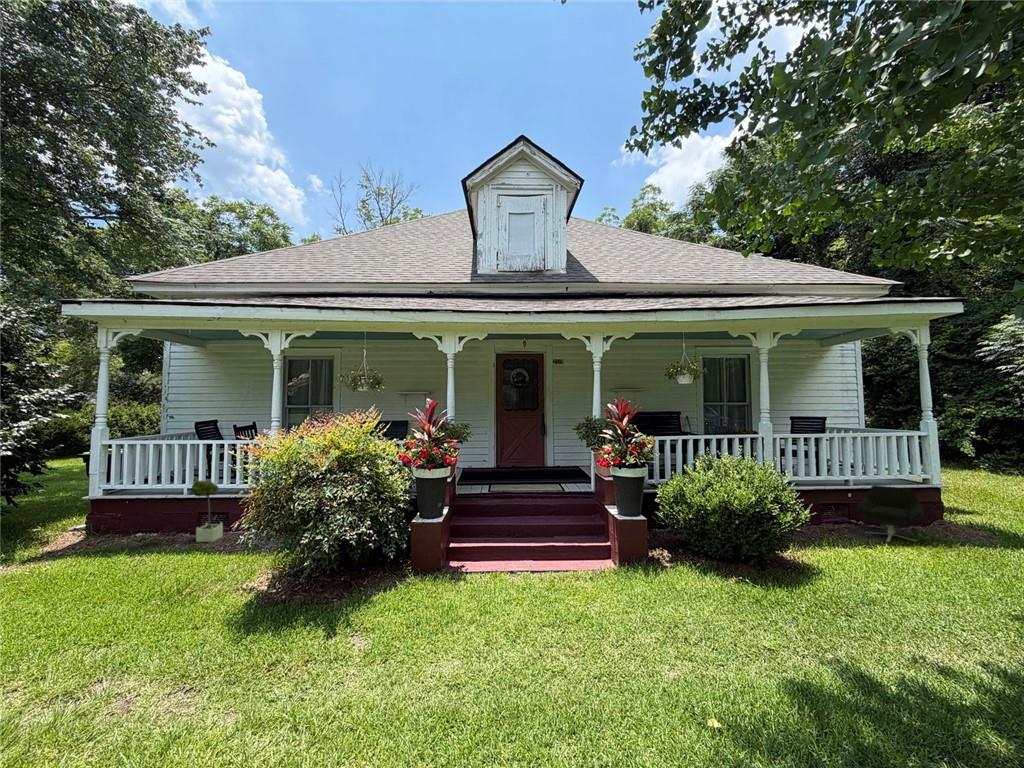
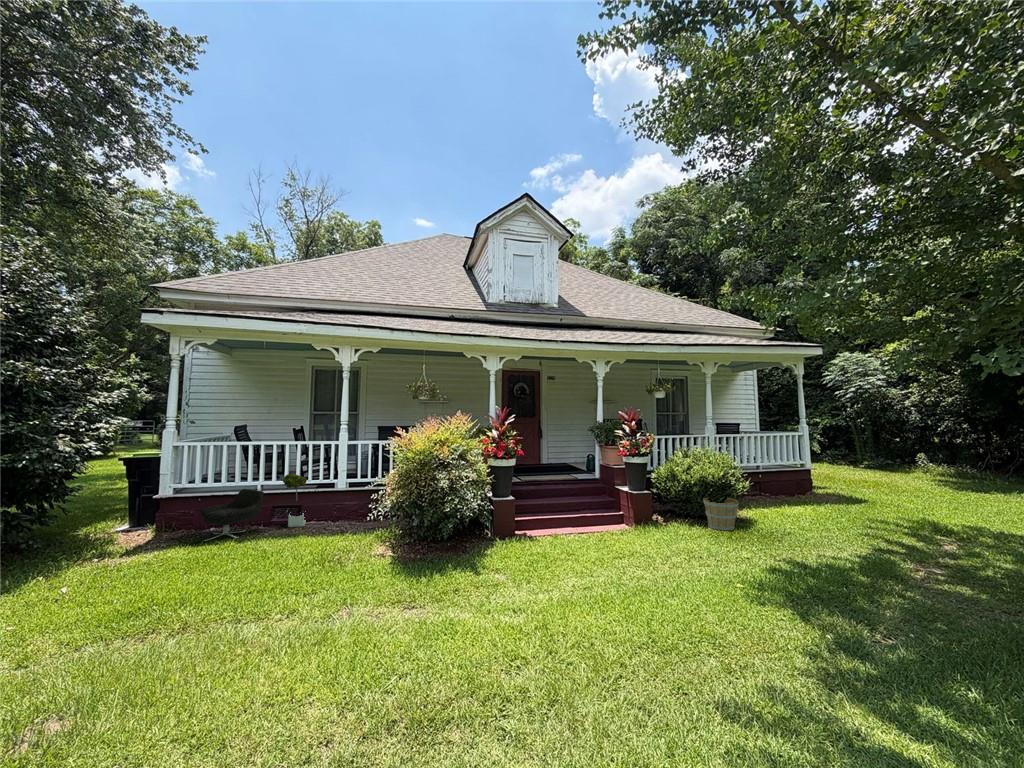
lounge chair: present [855,485,924,542] -> present [200,489,264,541]
wooden bucket: none [718,534,776,592] -> present [703,498,739,531]

